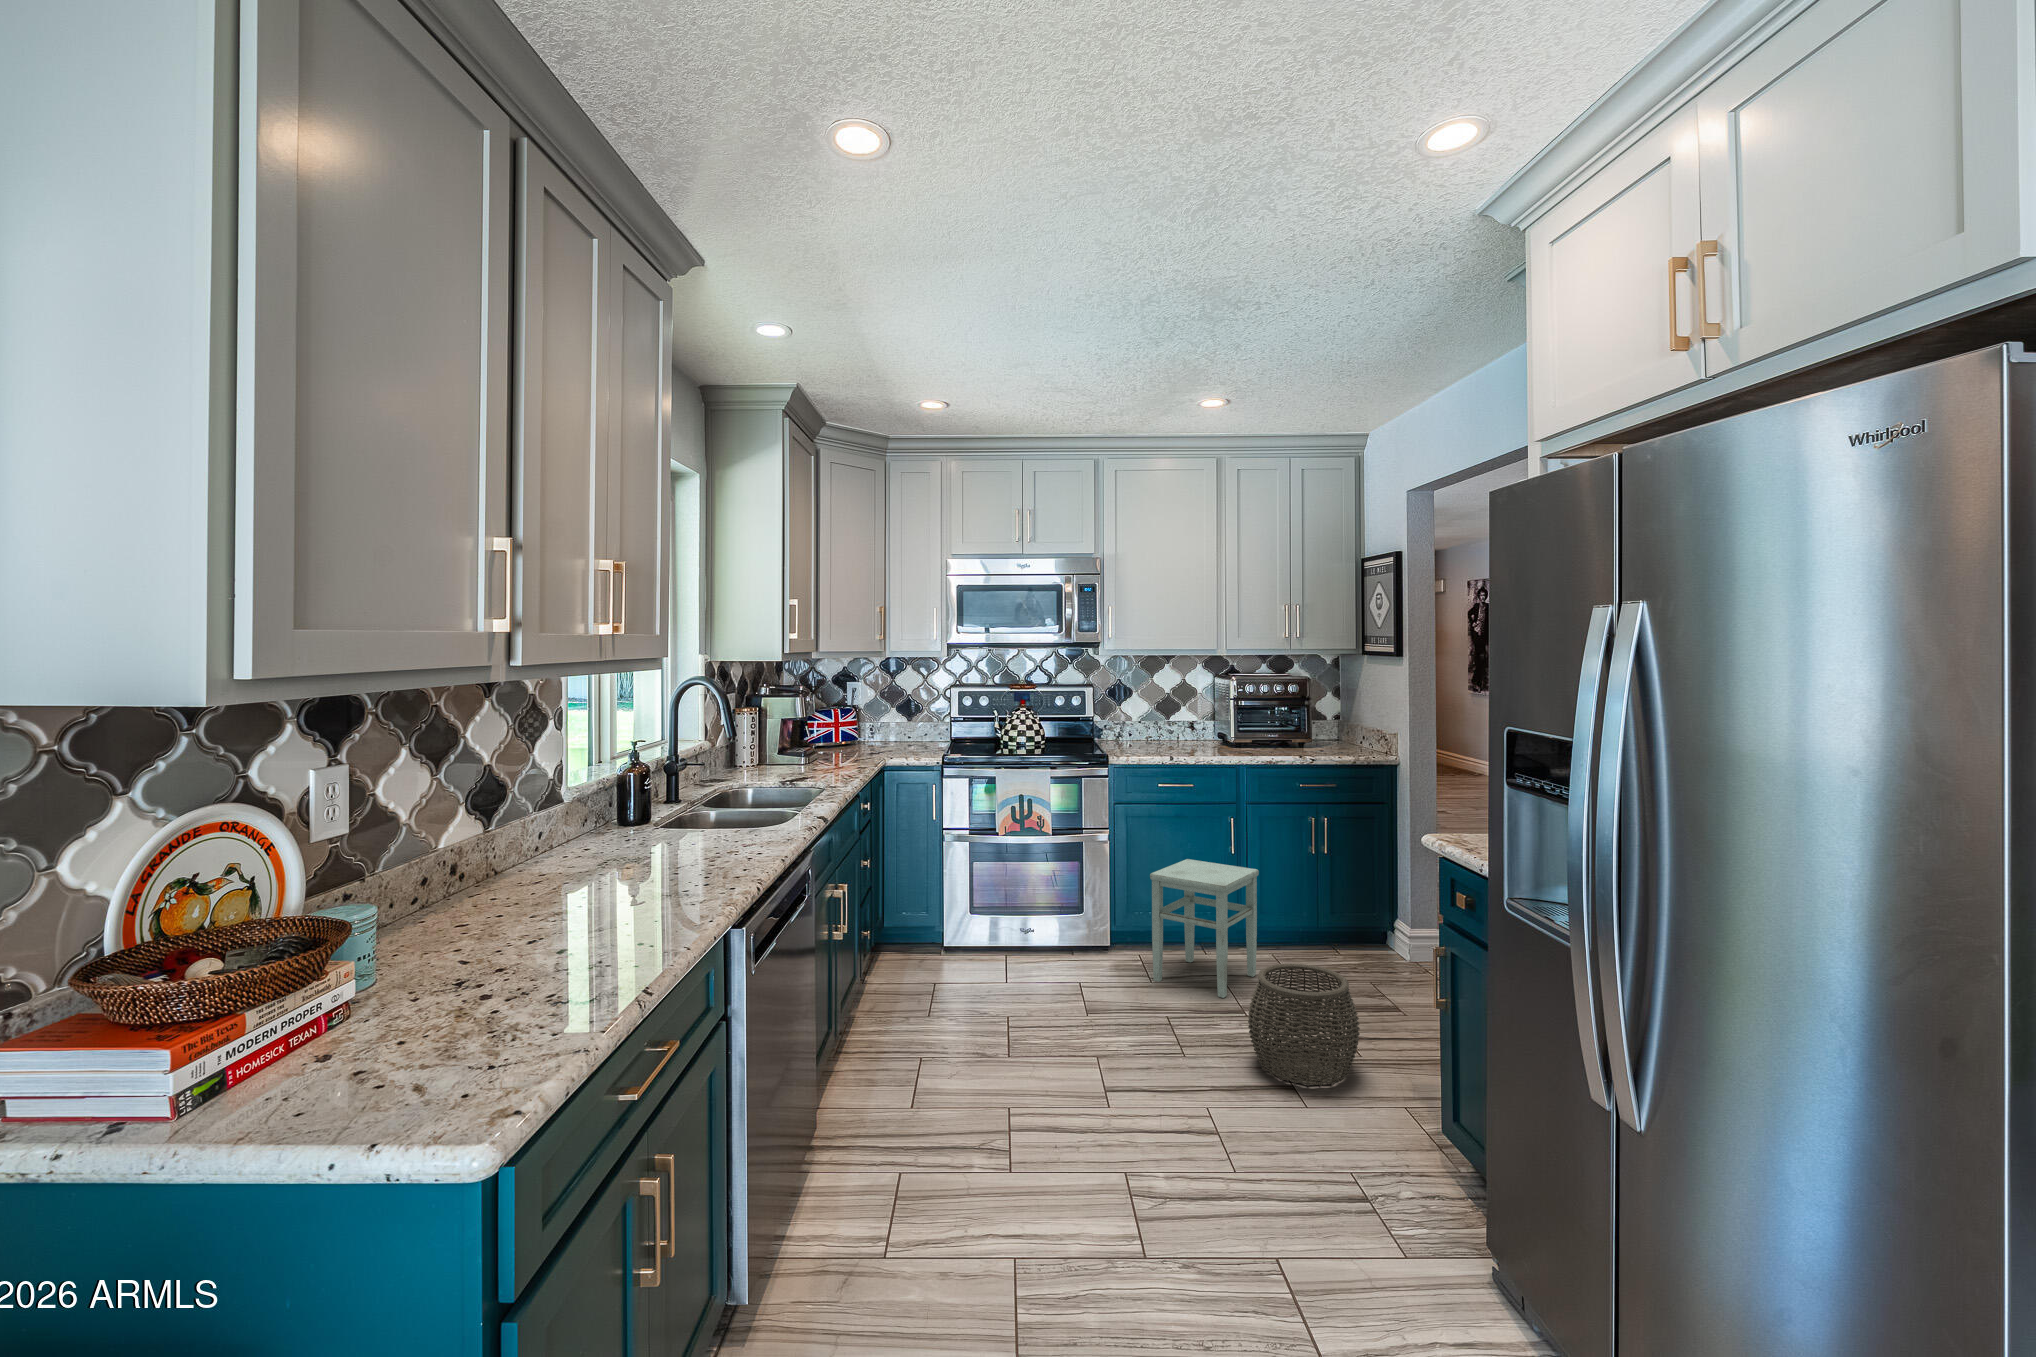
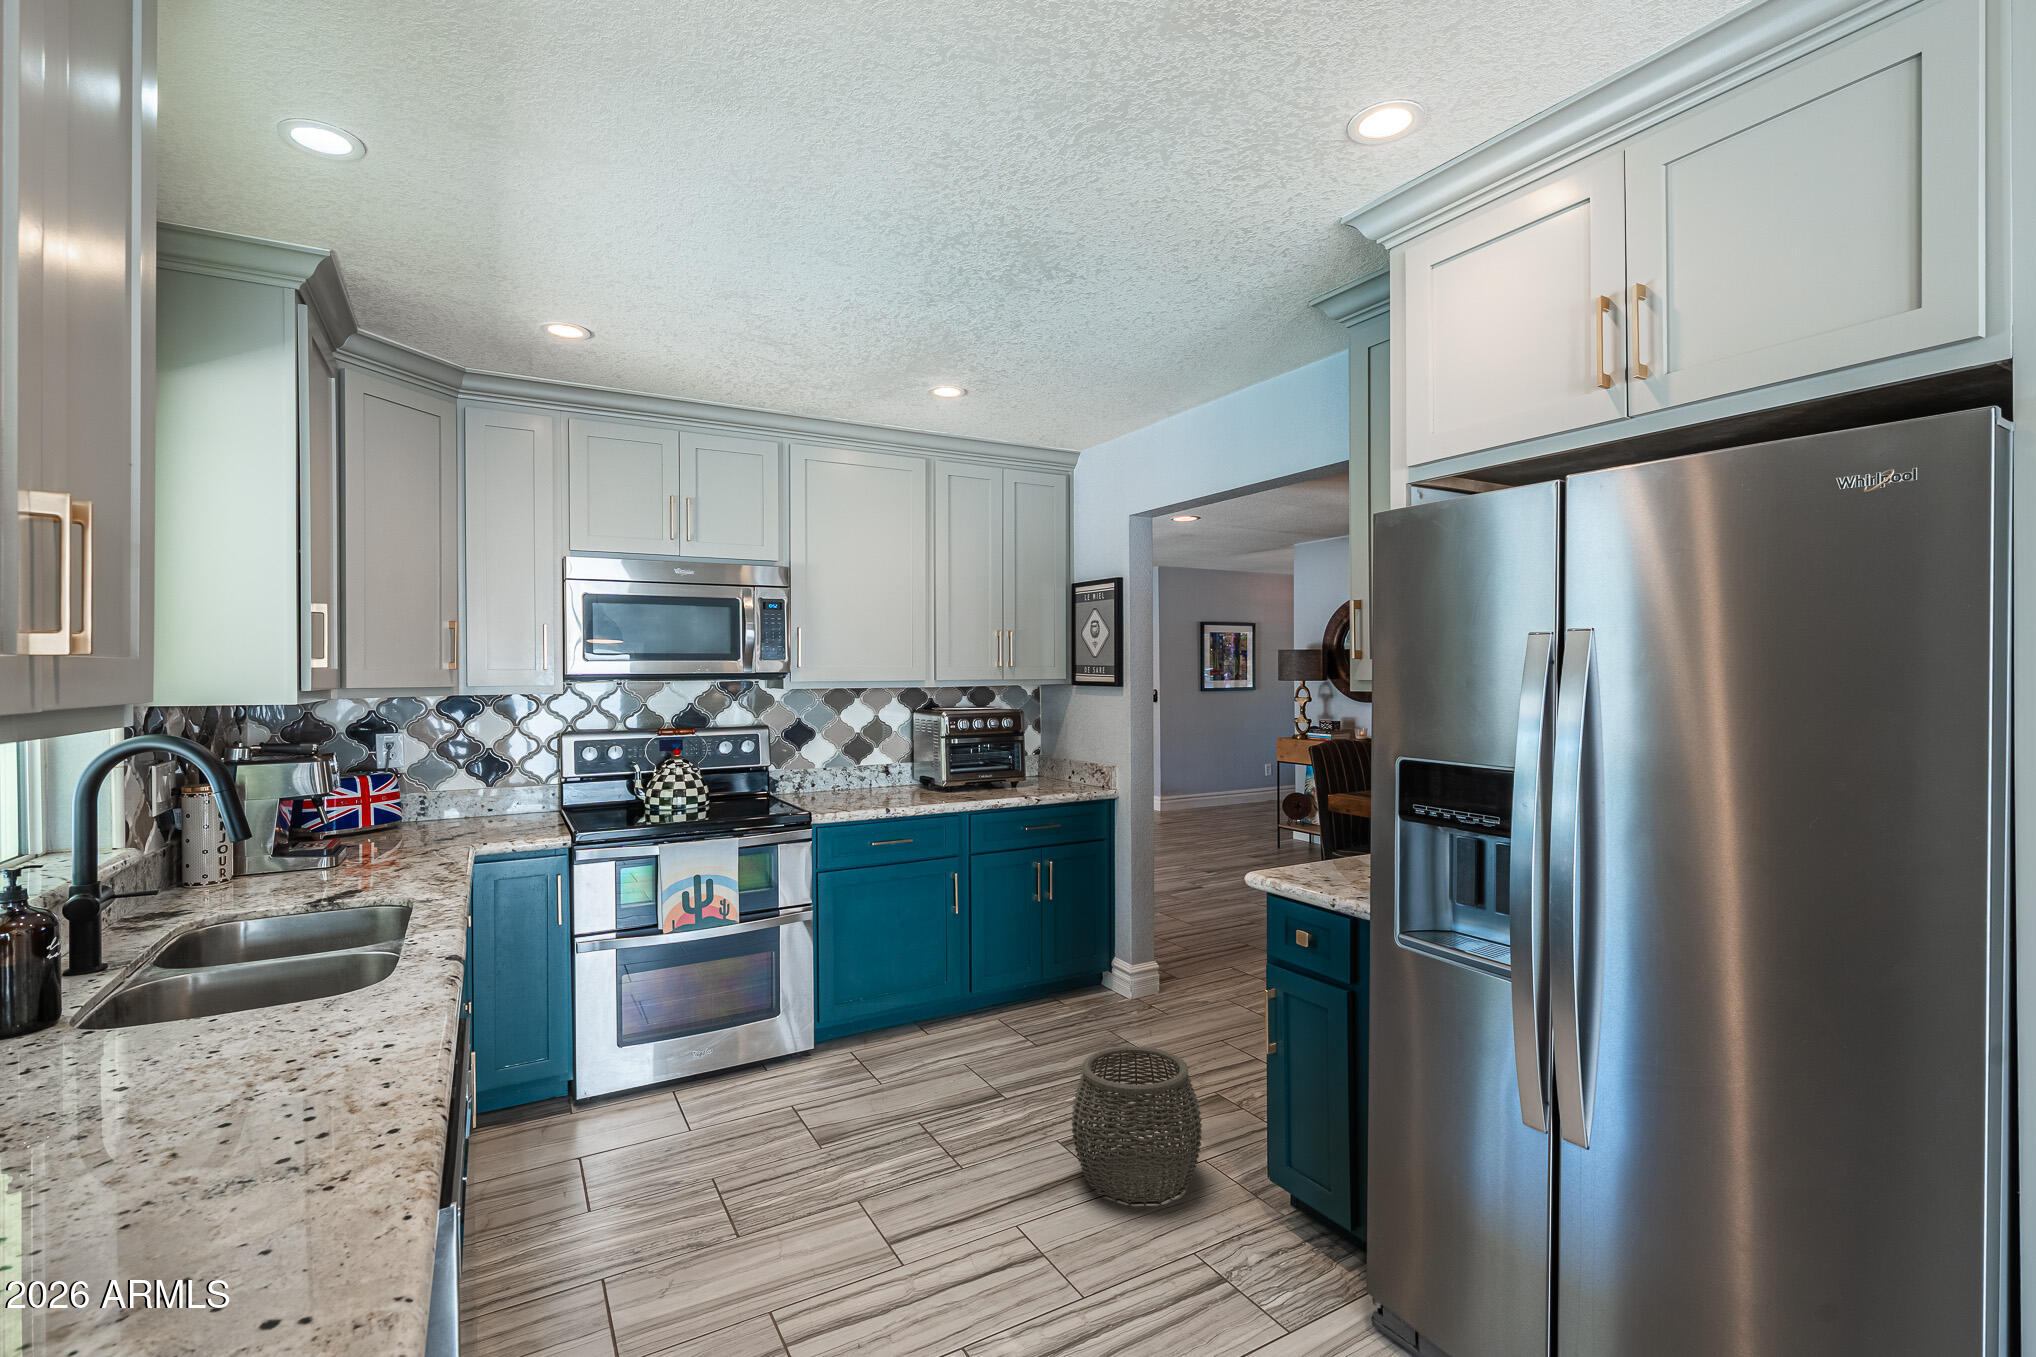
stool: present [1150,859,1259,998] -> none [892,936,1011,1106]

